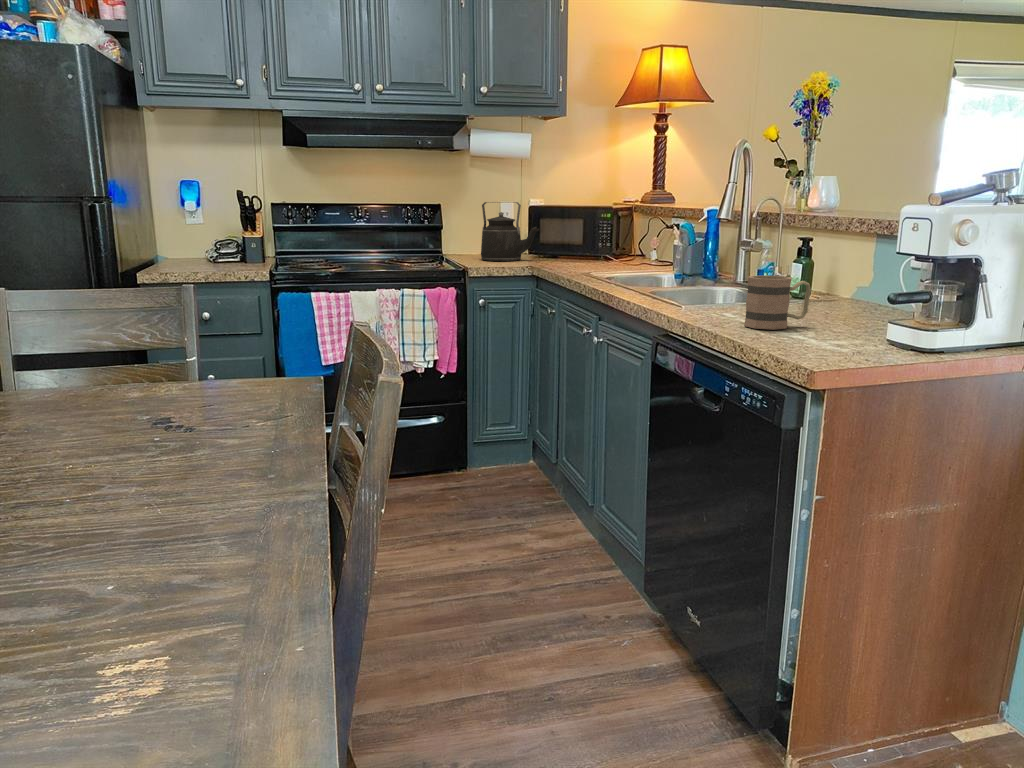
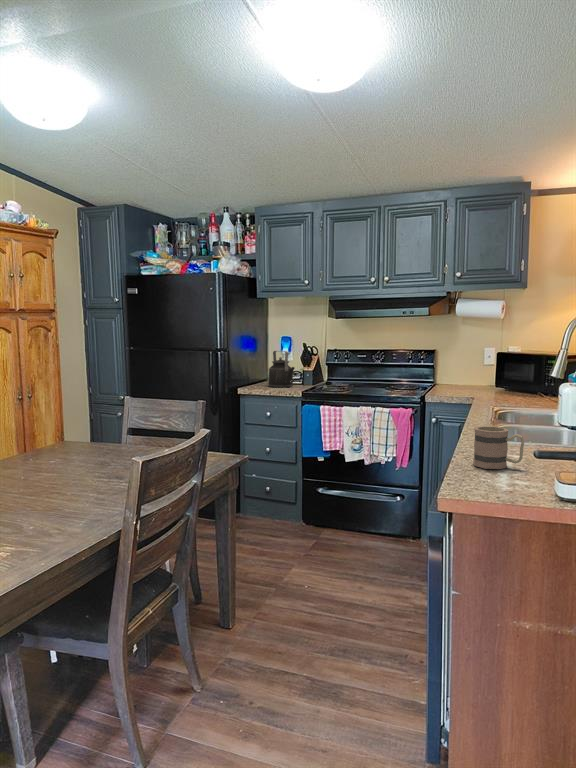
kettle: present [481,202,539,261] -> present [268,351,295,387]

